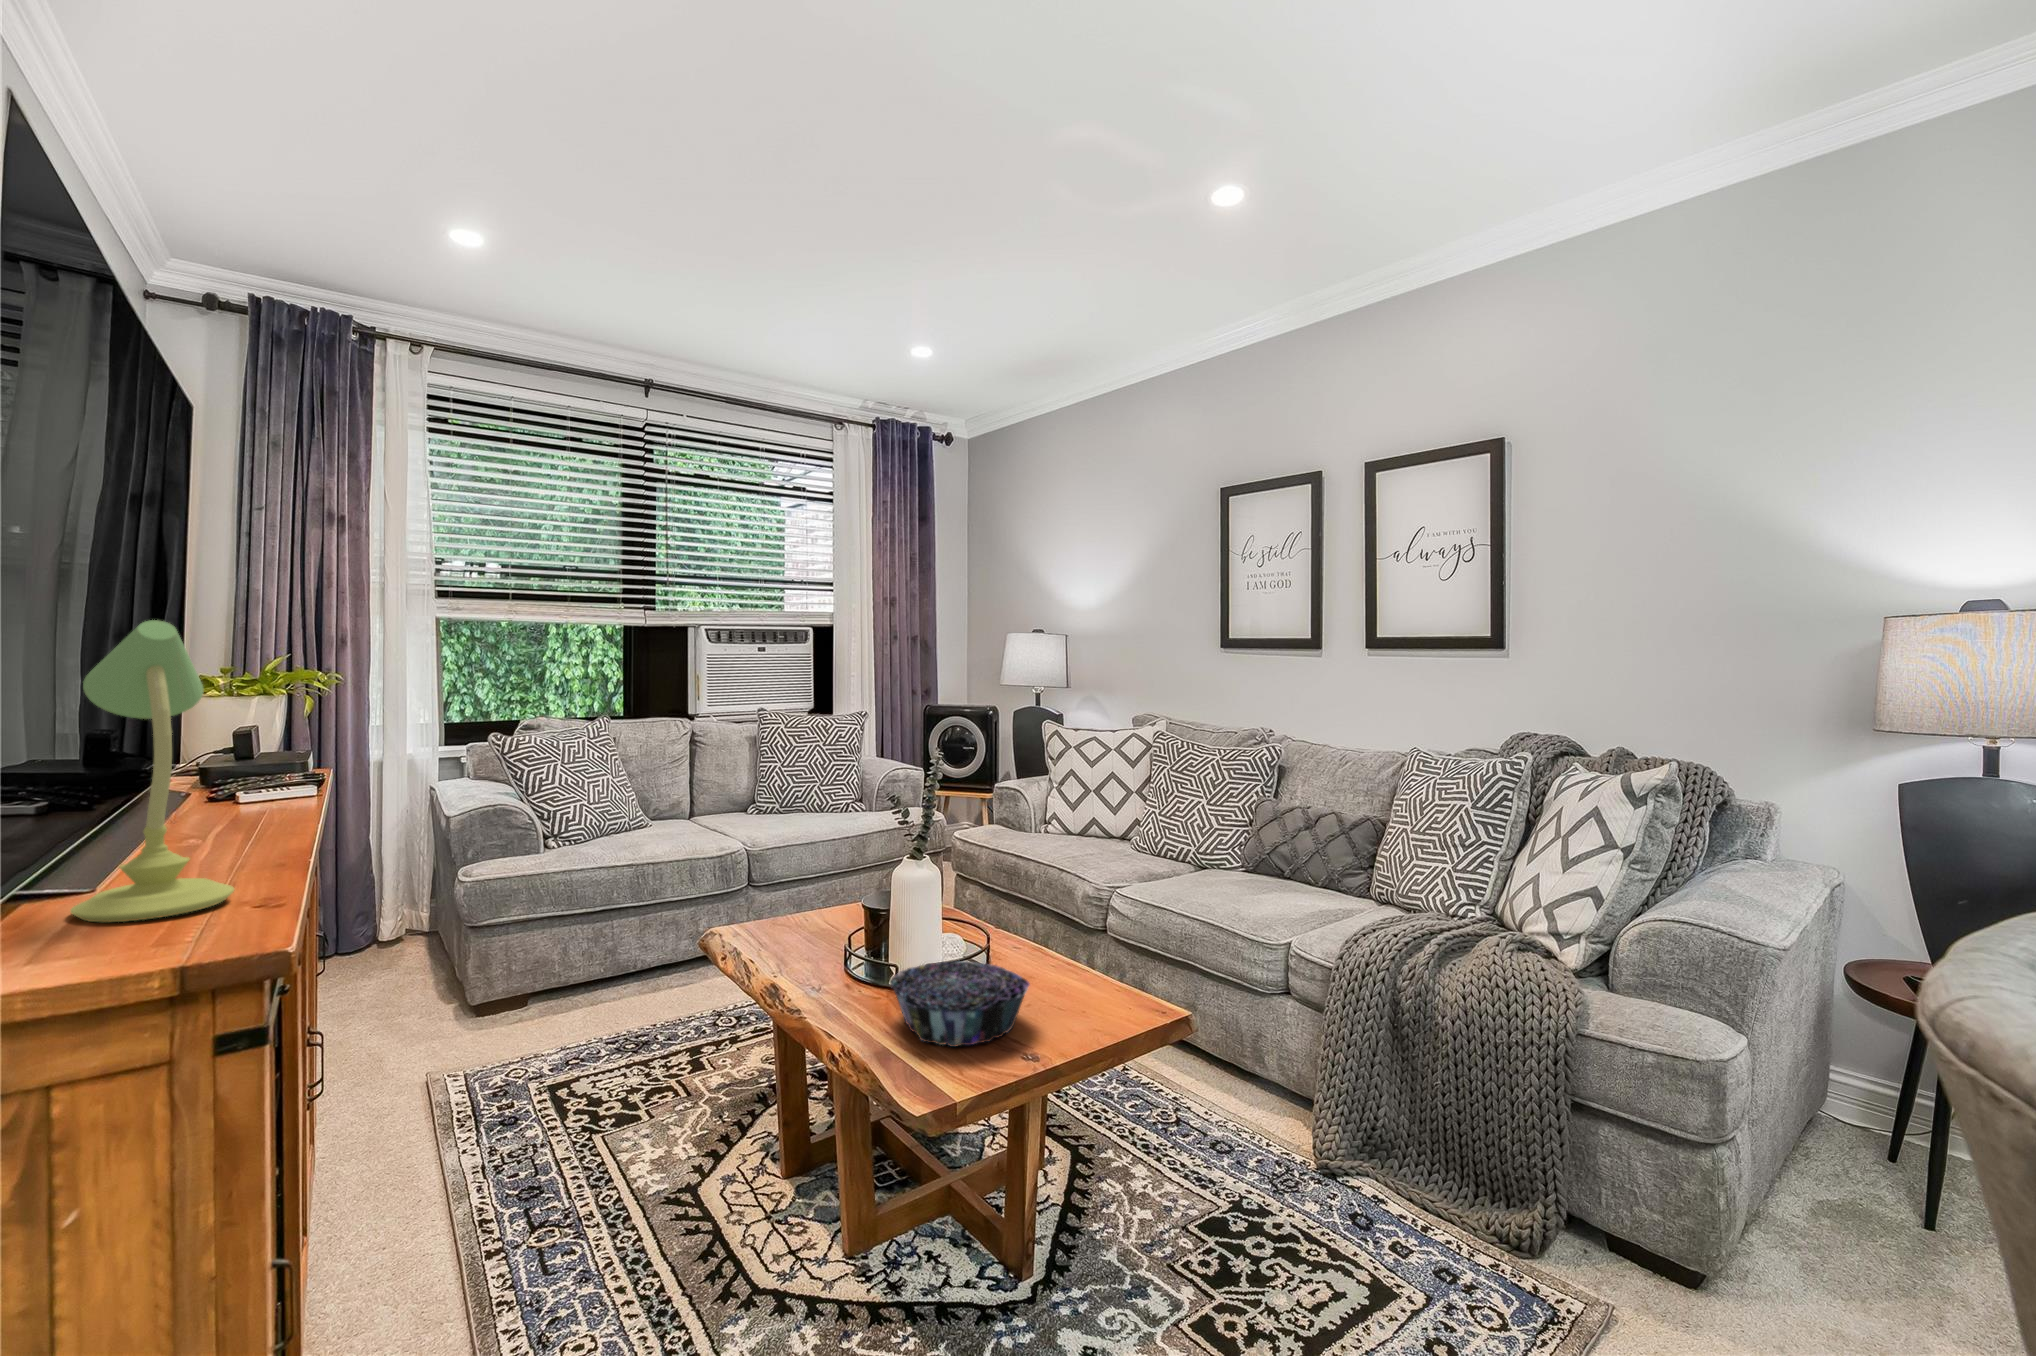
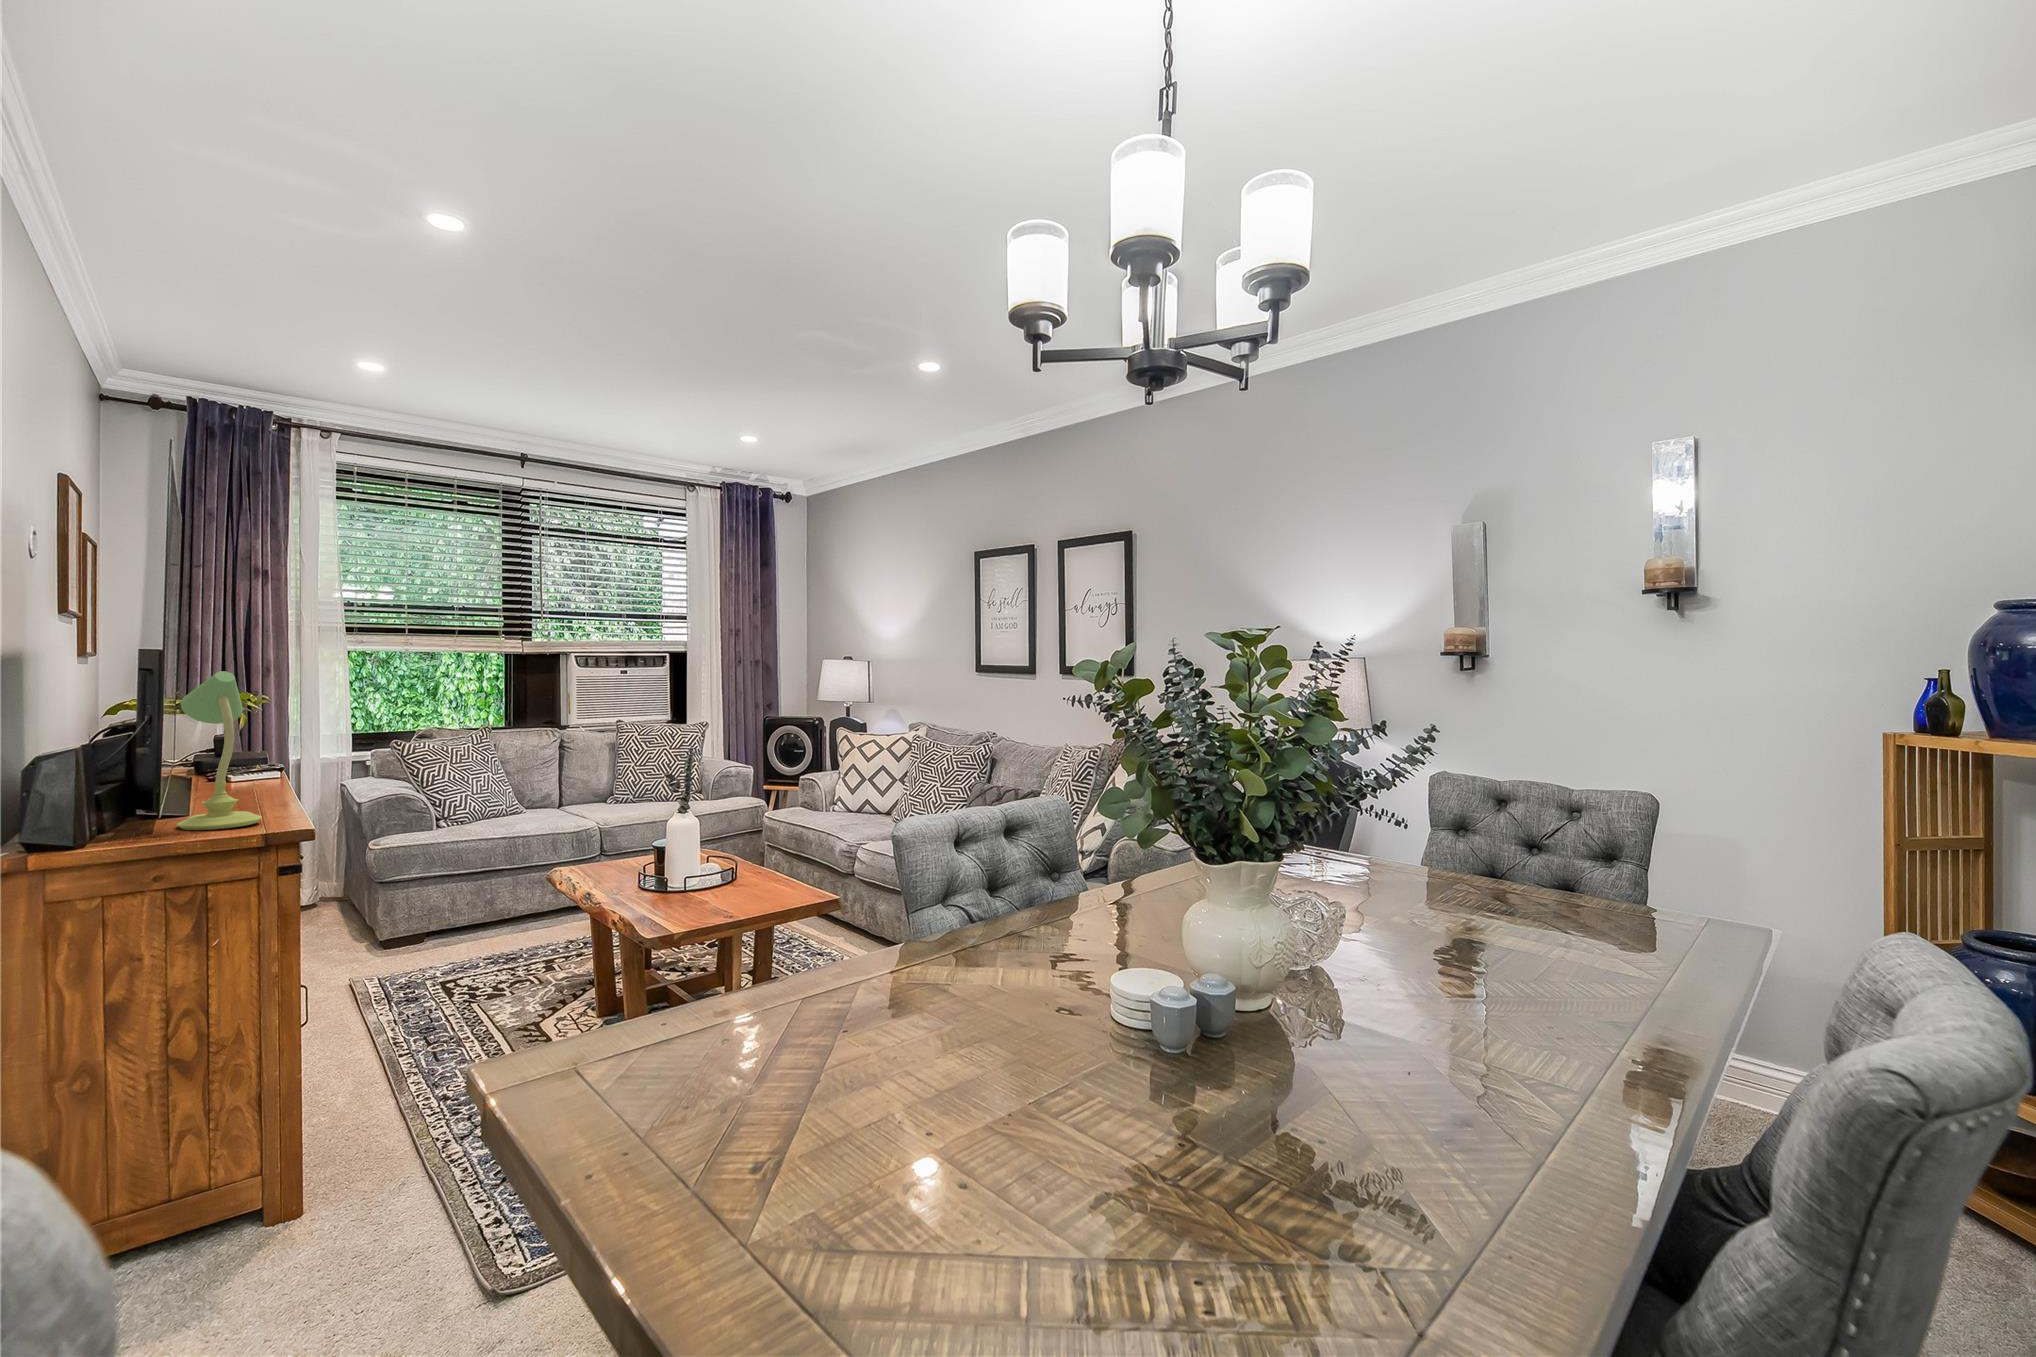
decorative bowl: present [890,961,1030,1047] -> none [657,872,743,914]

